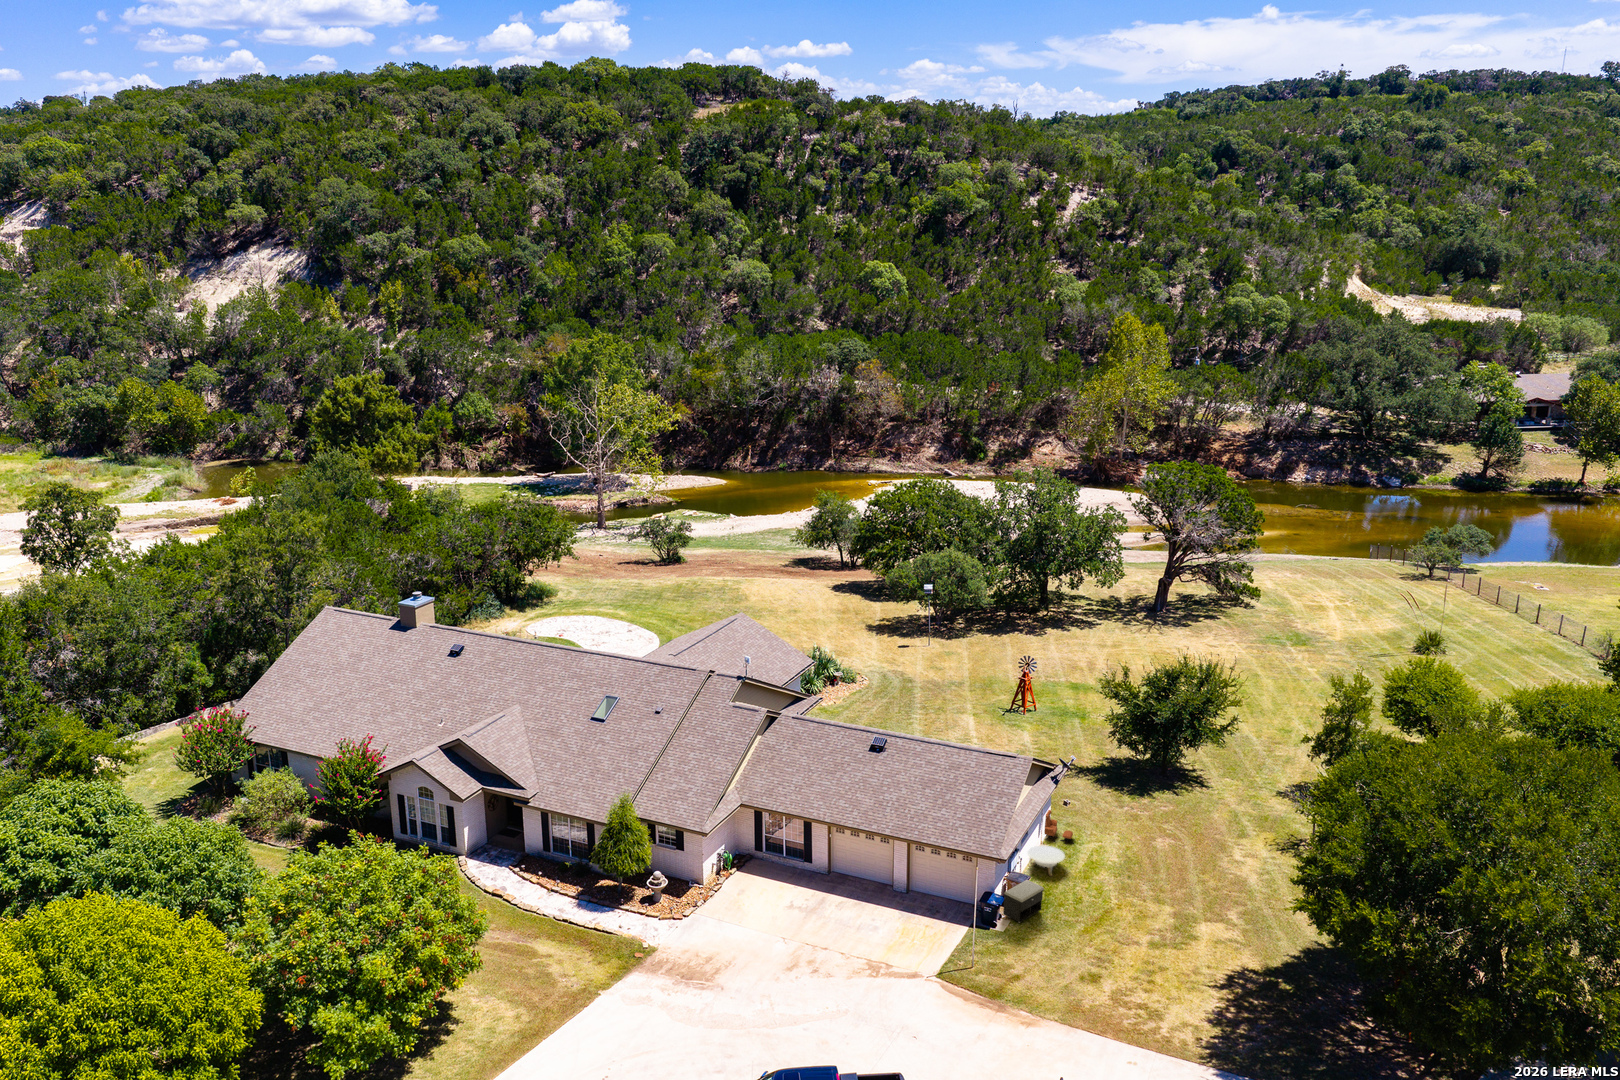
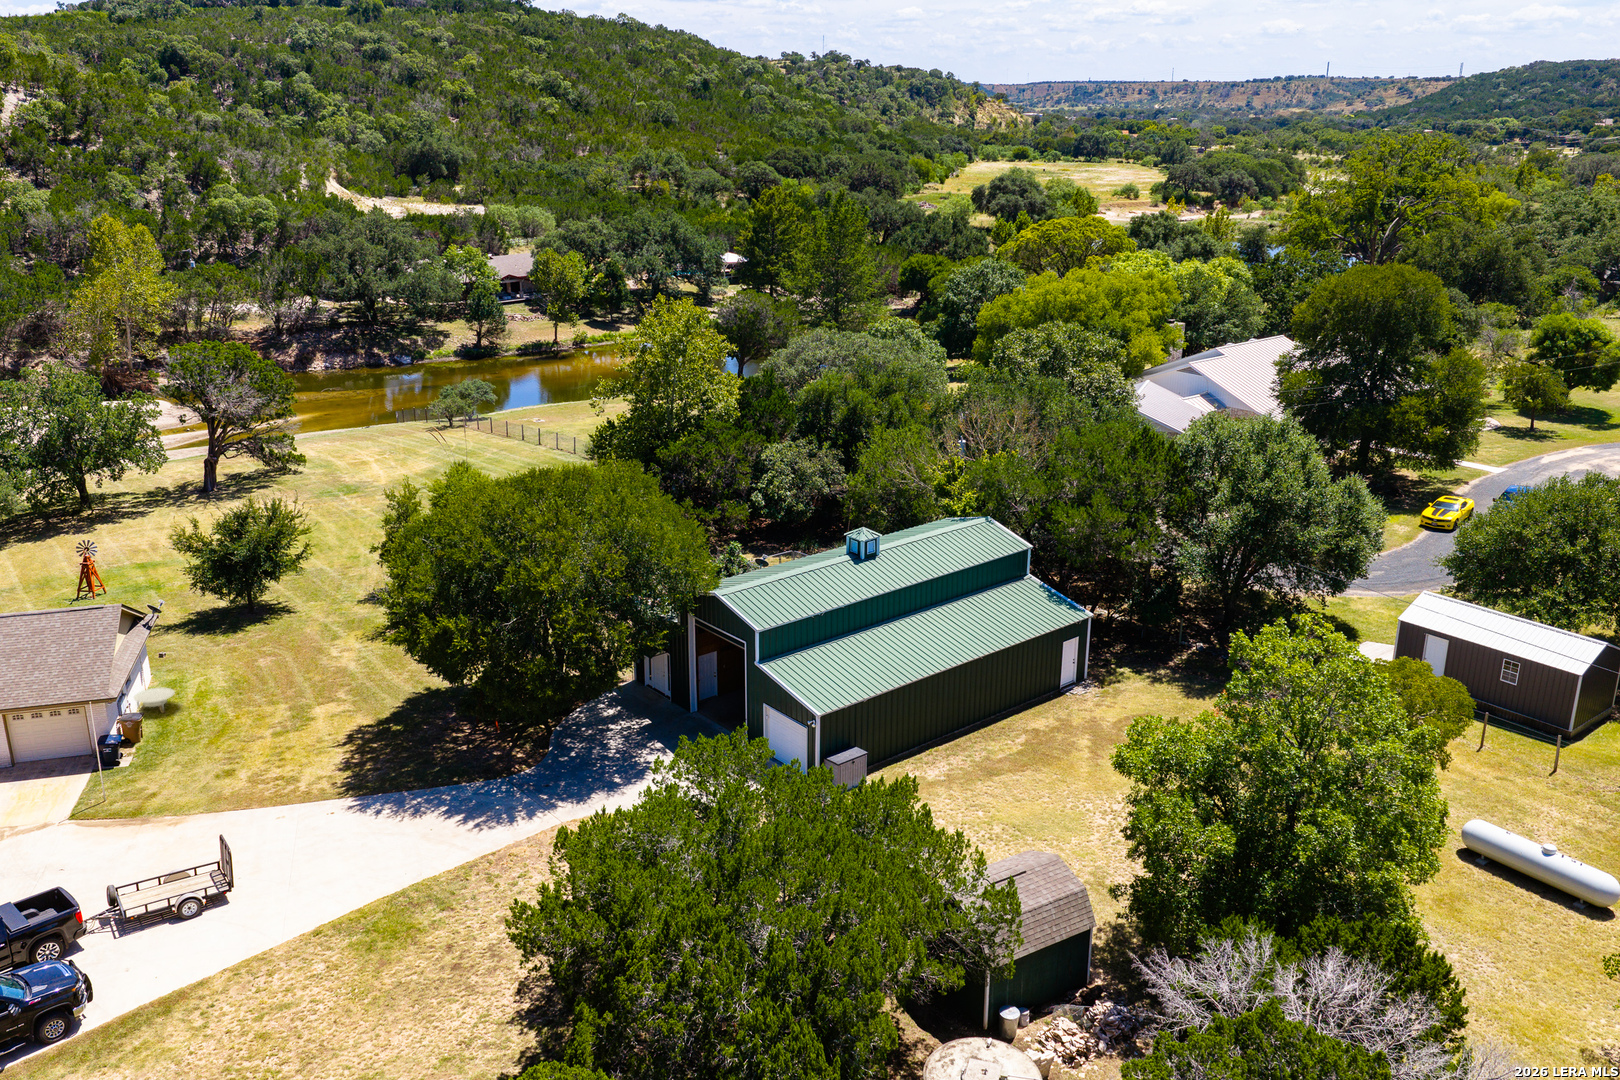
lounge chair: present [1044,810,1074,844] -> none [144,658,179,687]
storage bench: present [1003,880,1044,923] -> none [122,716,164,756]

